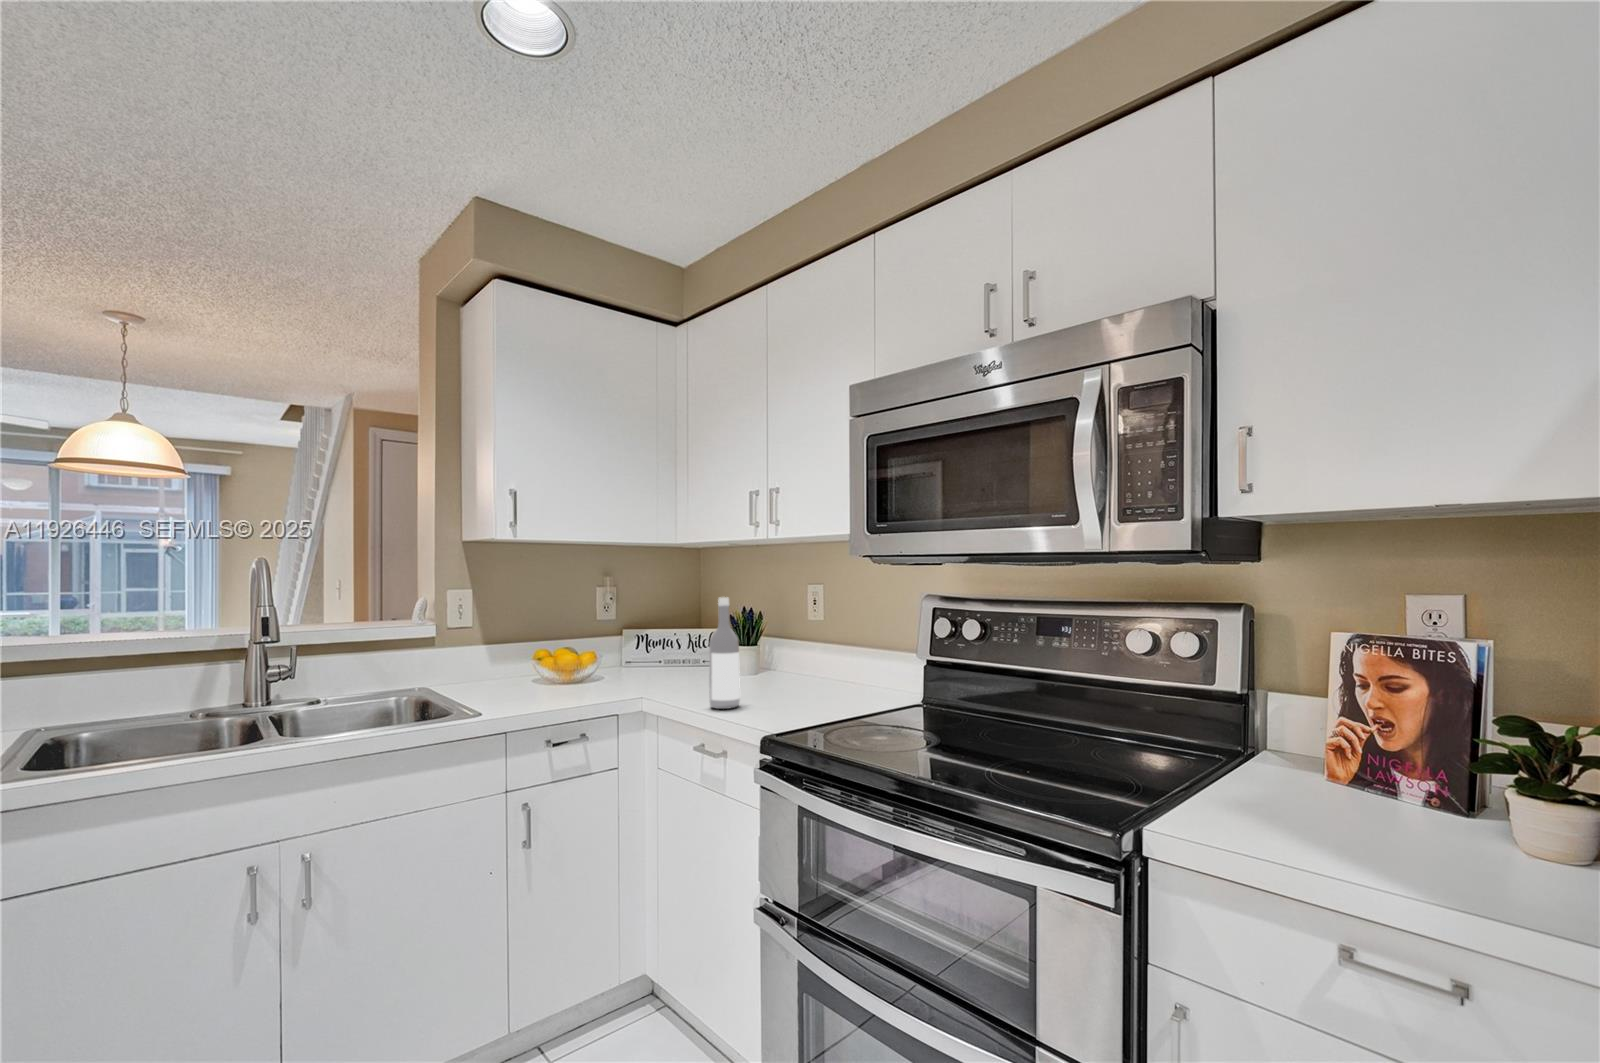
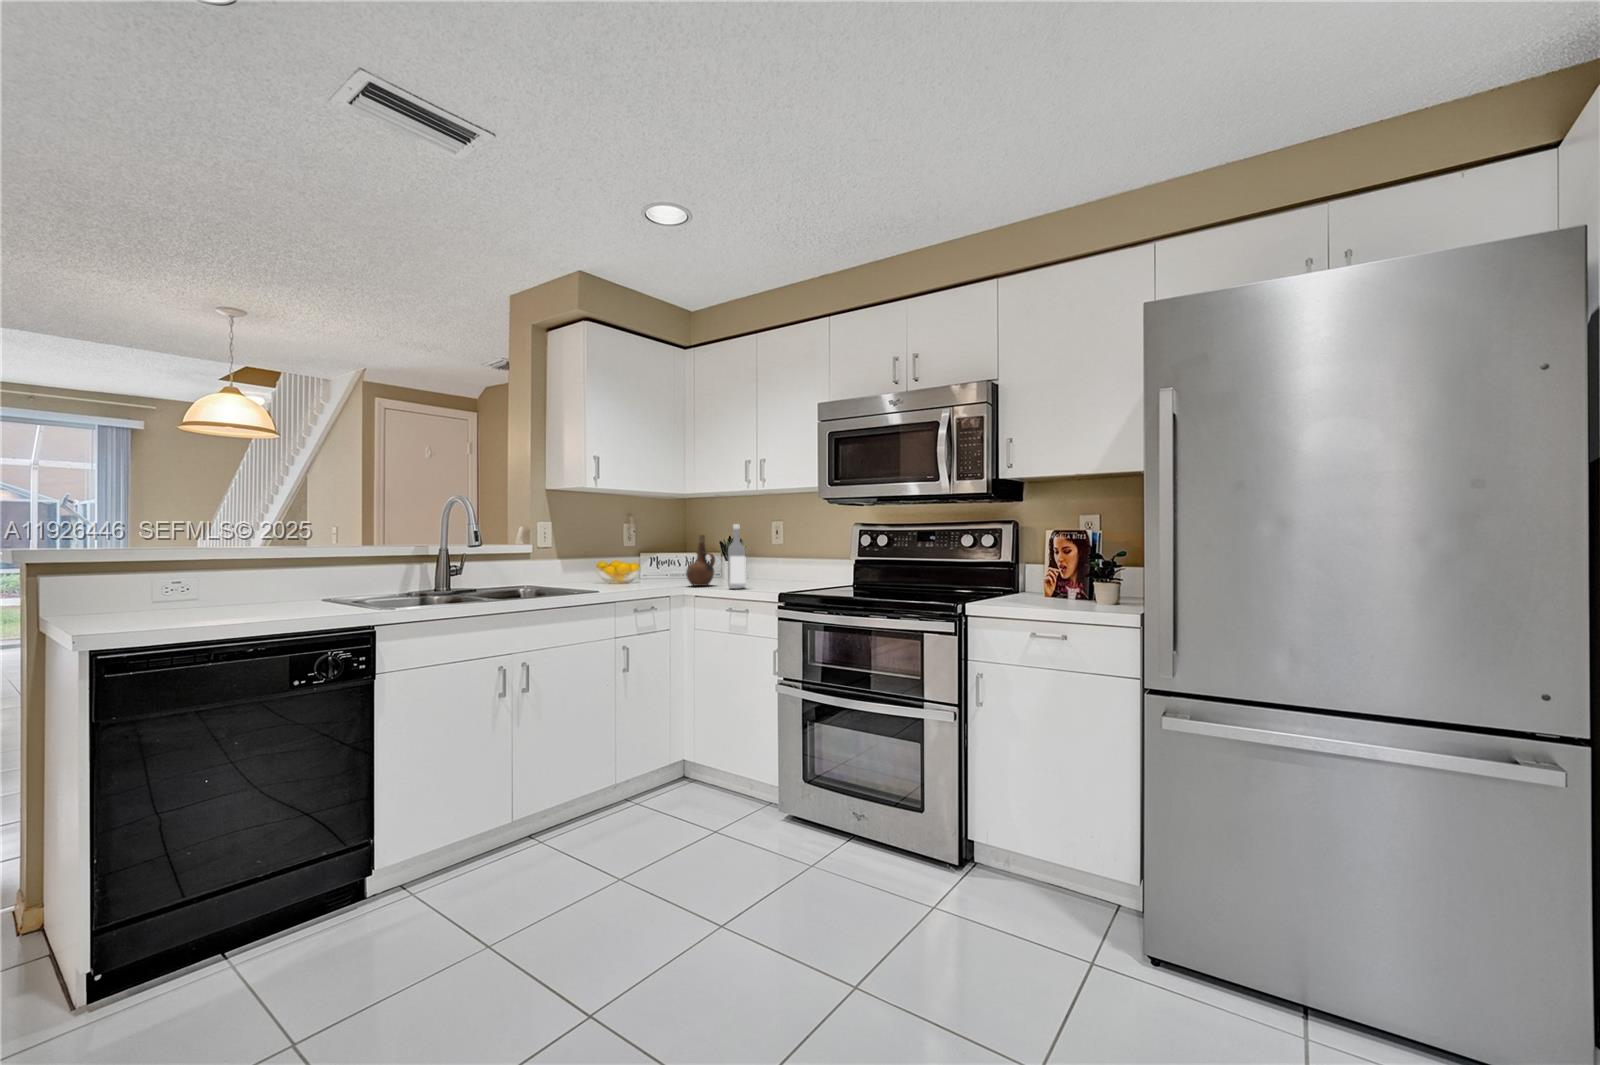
ceramic pitcher: none [657,611,702,695] -> present [686,535,715,586]

